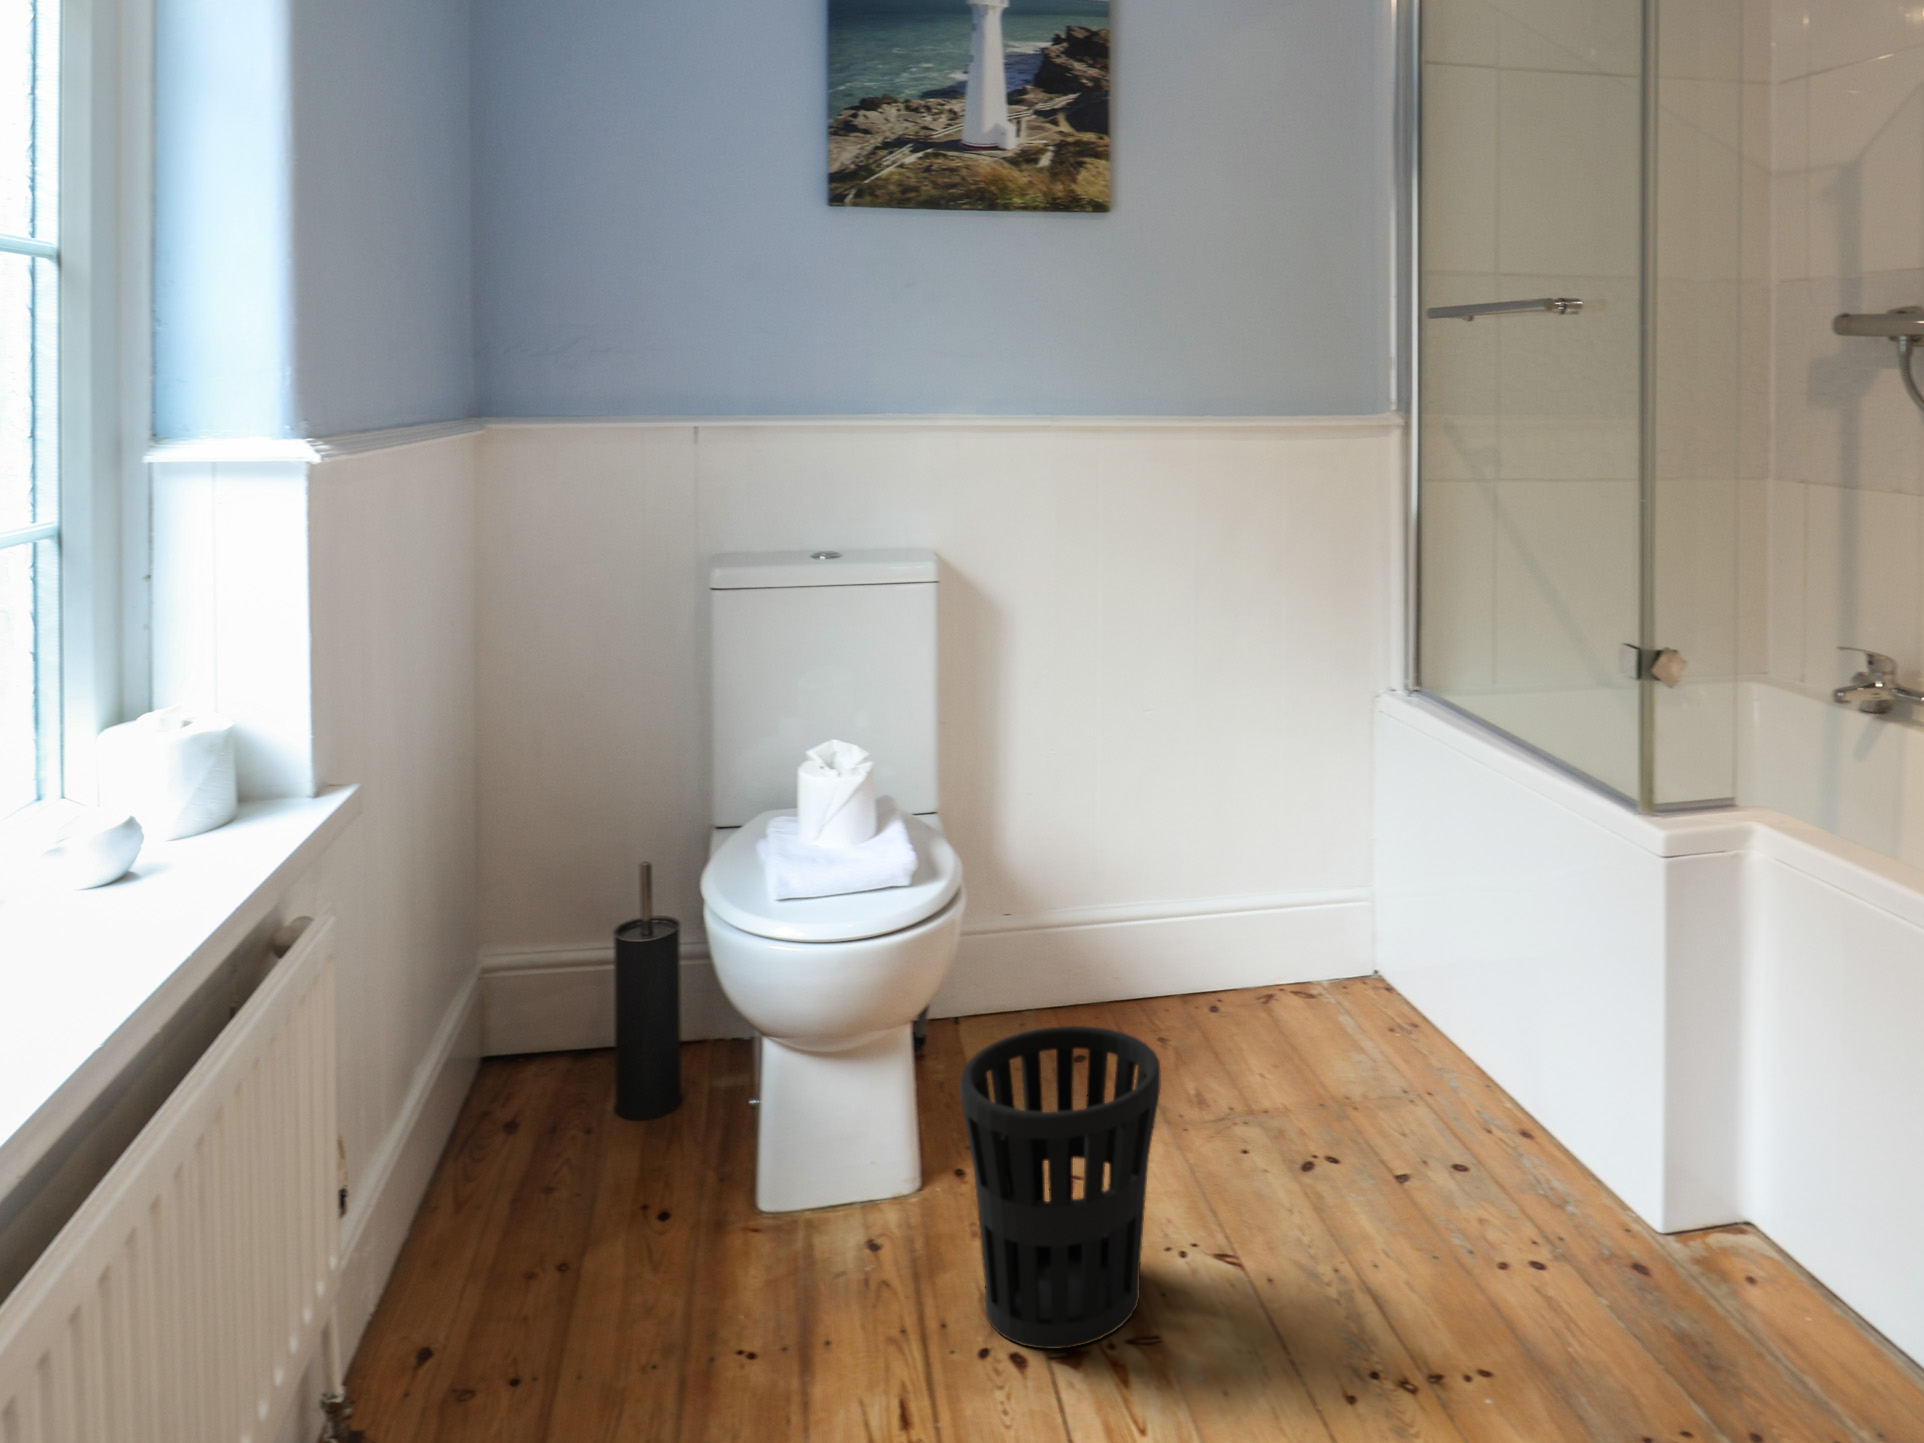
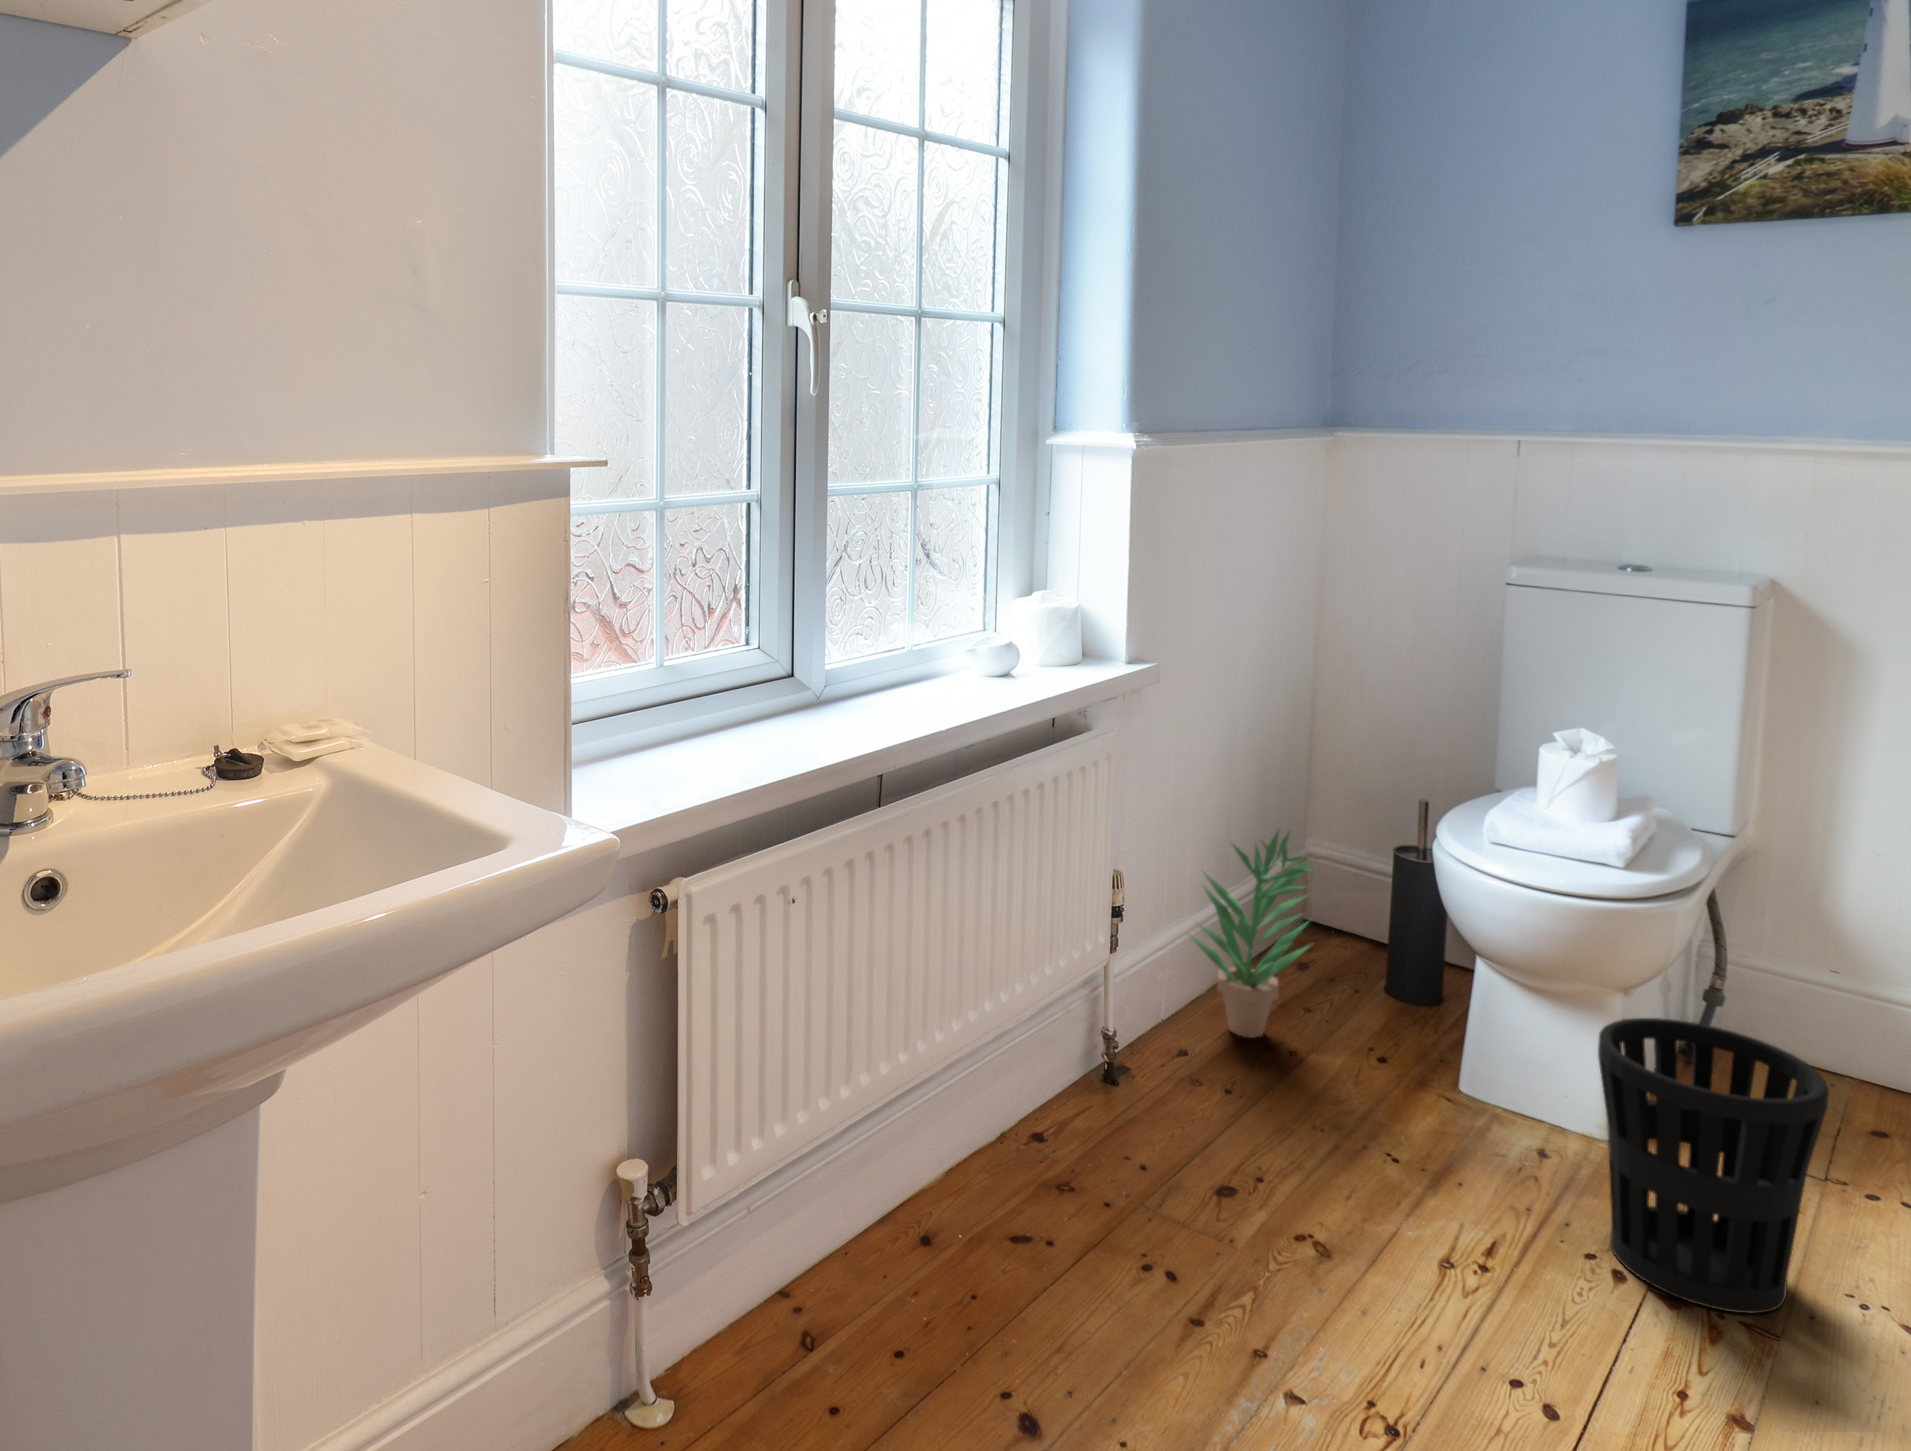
potted plant: none [361,968,563,1297] -> present [1189,831,1313,1038]

